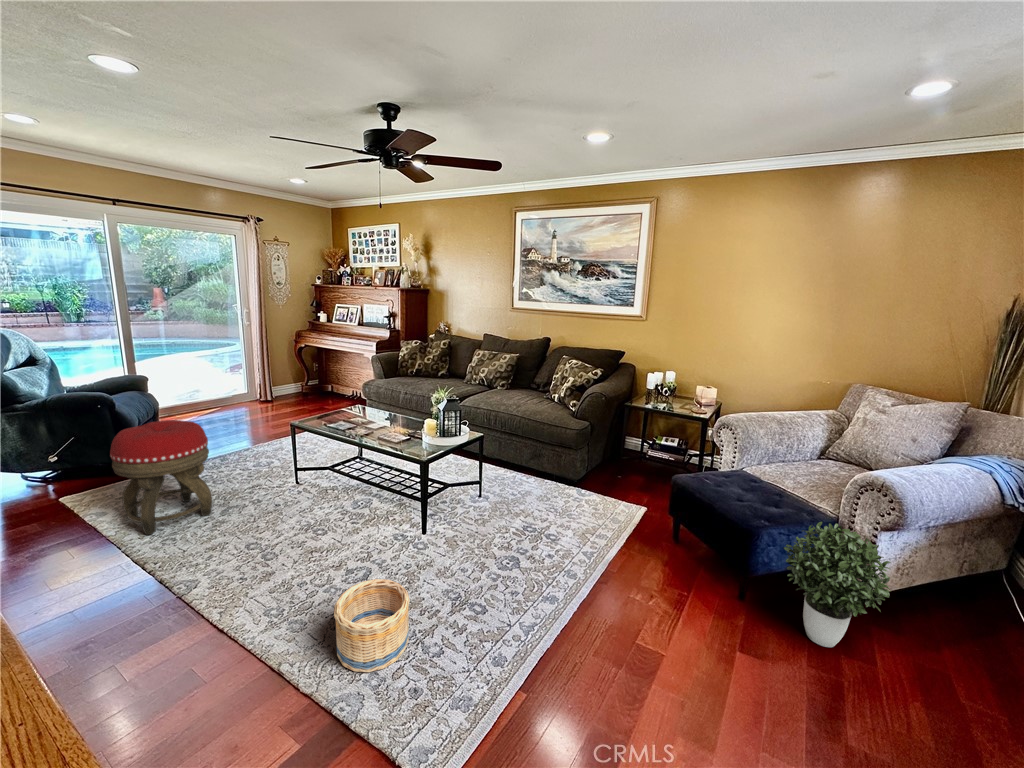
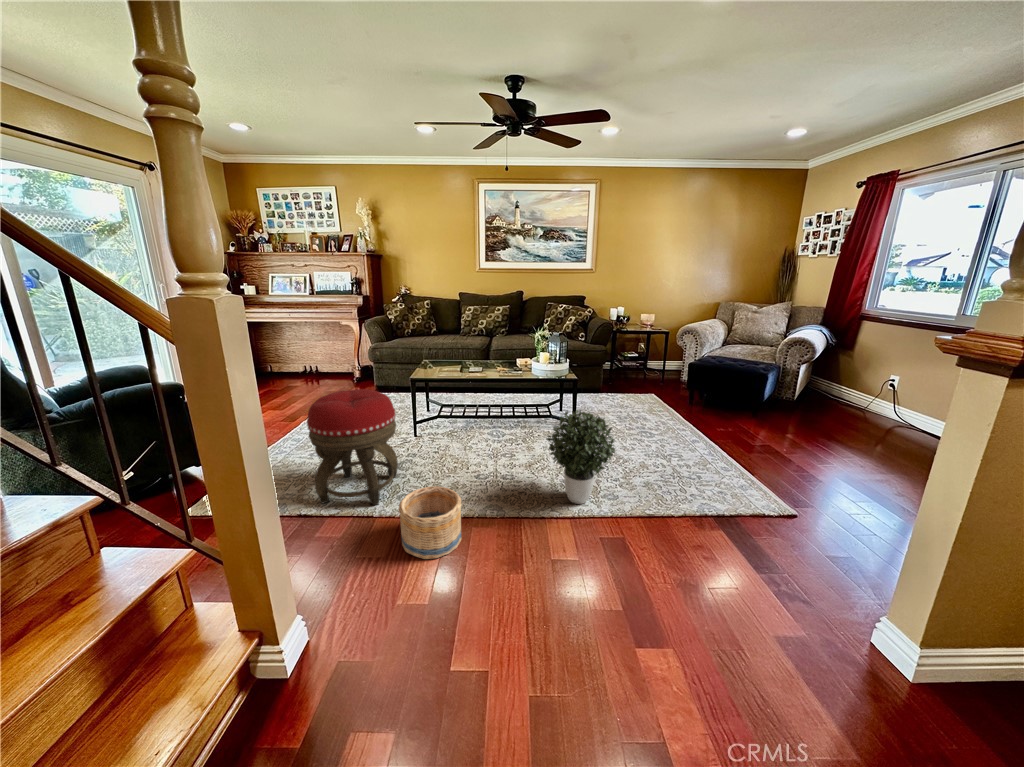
potted plant: present [784,522,891,647] -> present [546,410,615,504]
basket: present [334,579,410,672] -> present [398,486,462,559]

